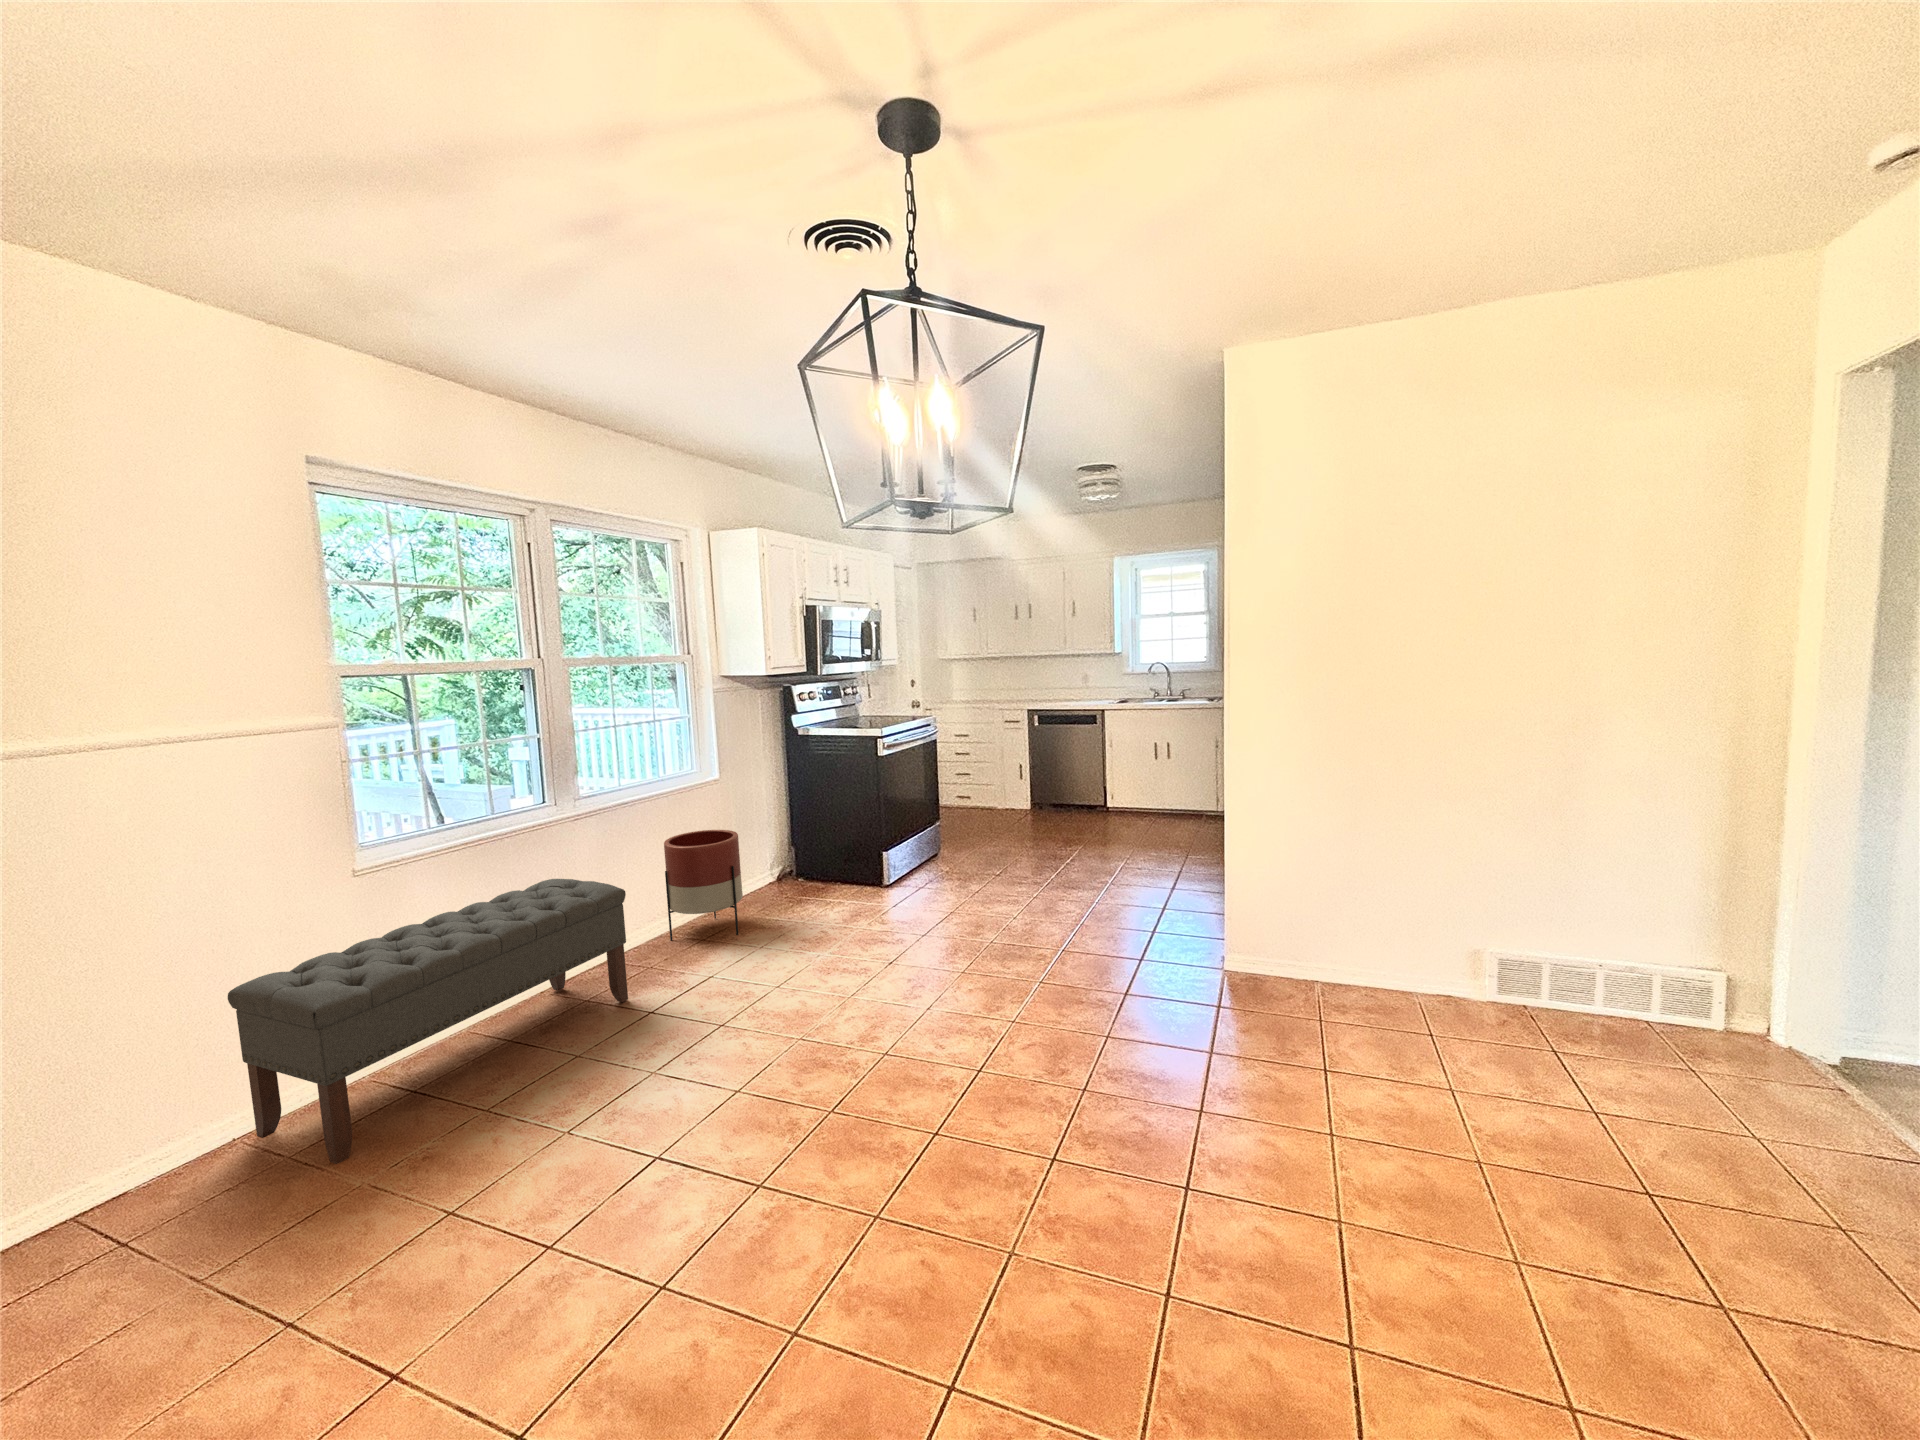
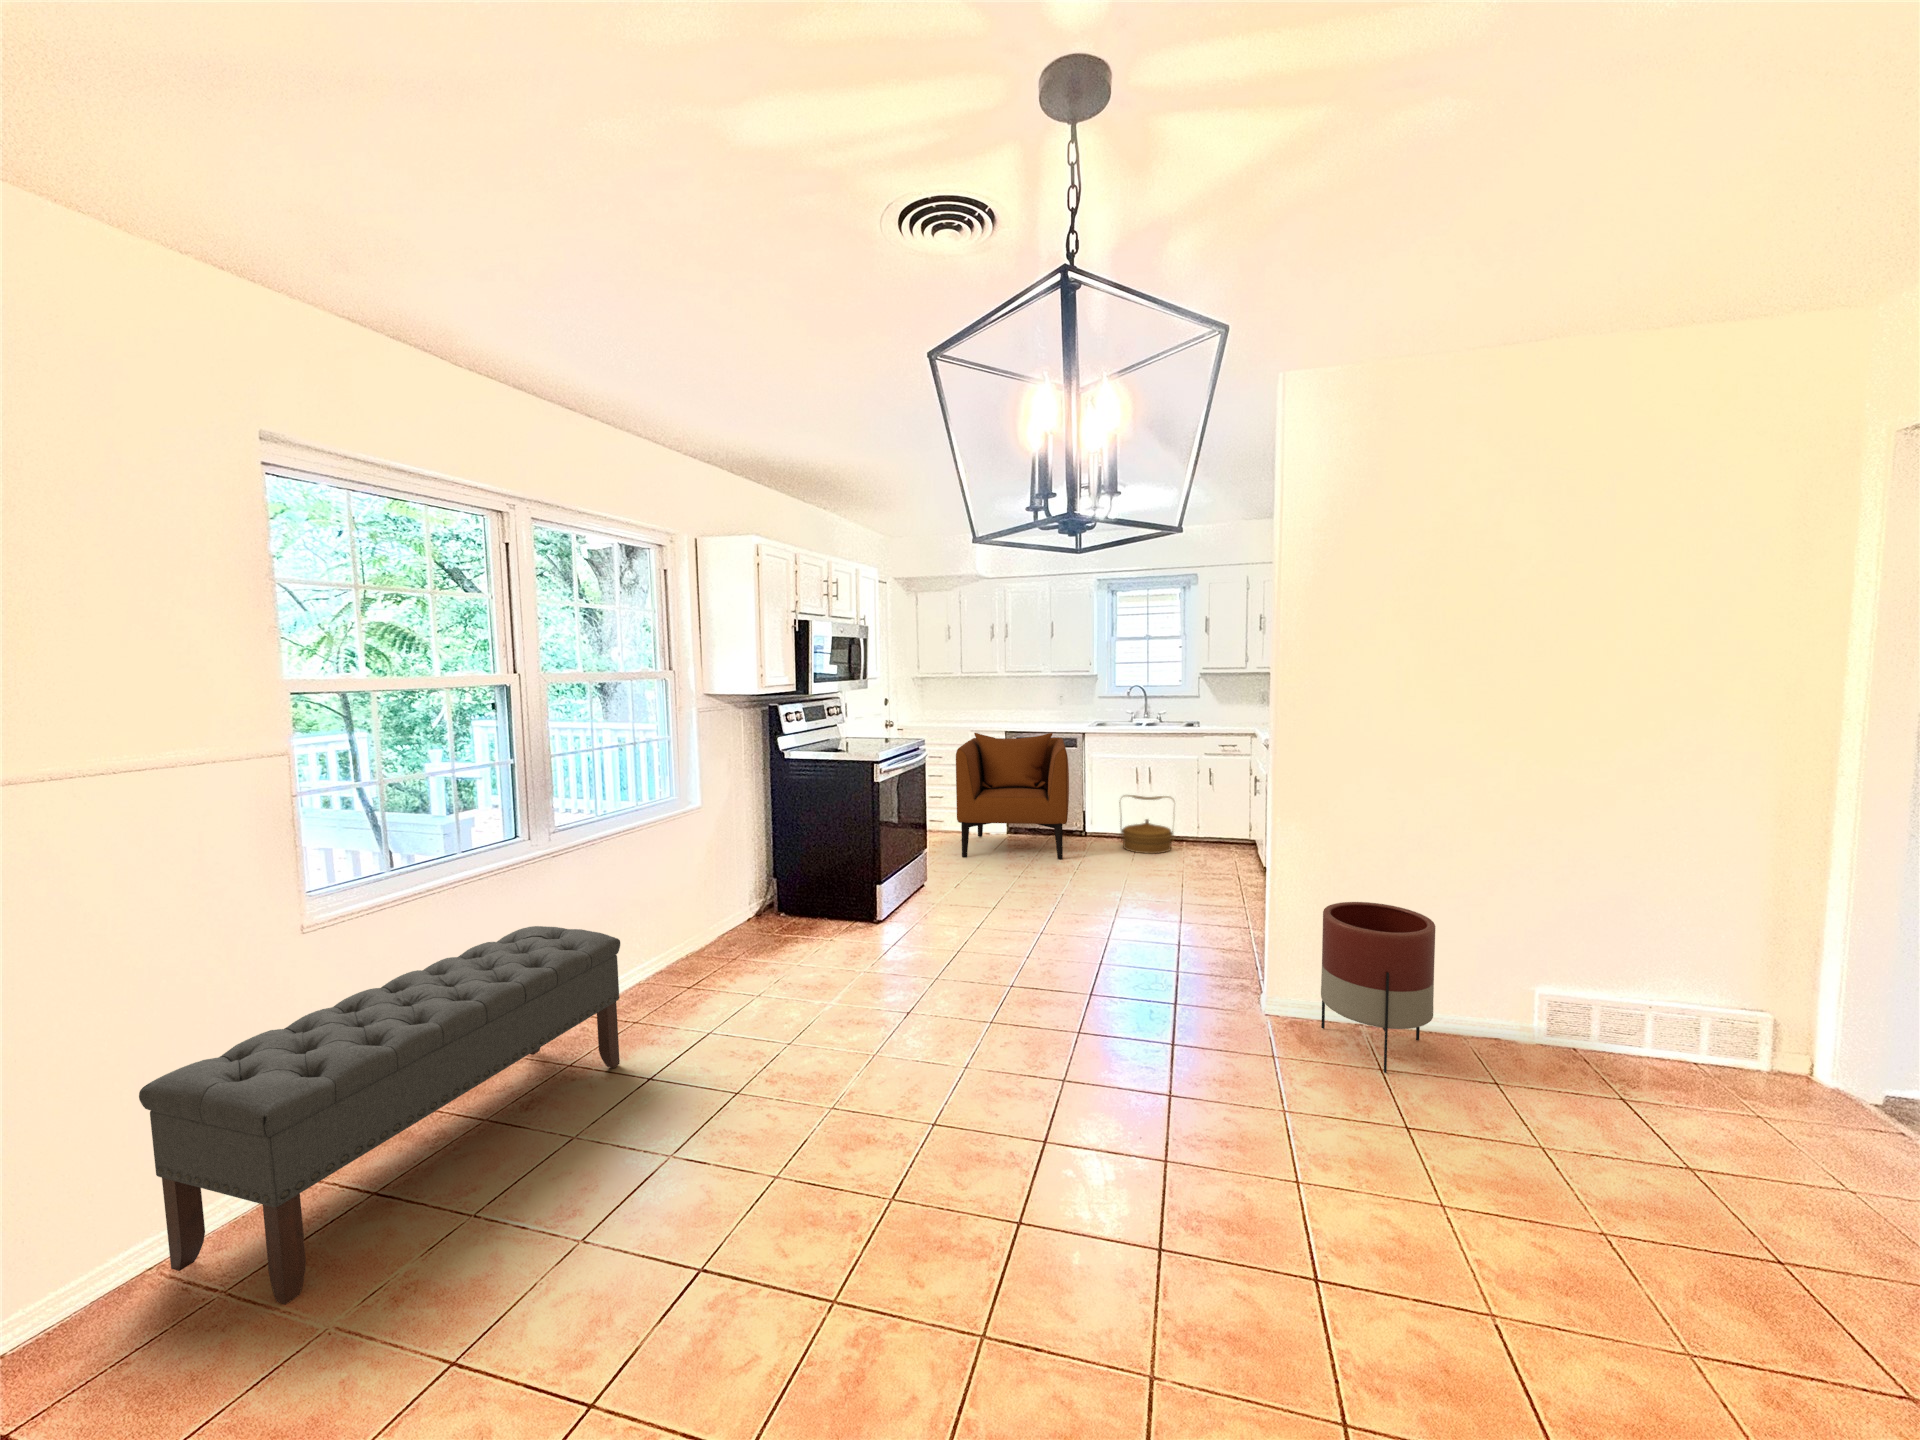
armchair: none [973,709,1085,832] -> present [956,733,1069,860]
woven basket: none [1138,769,1194,827] -> present [1119,795,1173,854]
planter: present [664,830,743,941] -> present [1321,902,1435,1073]

